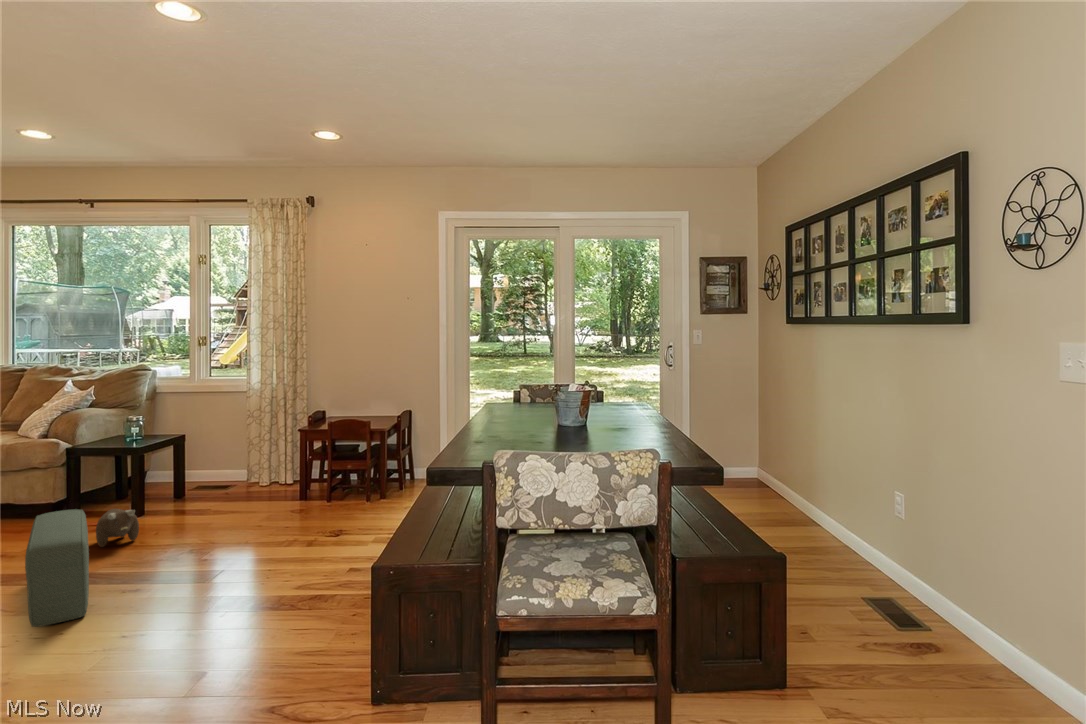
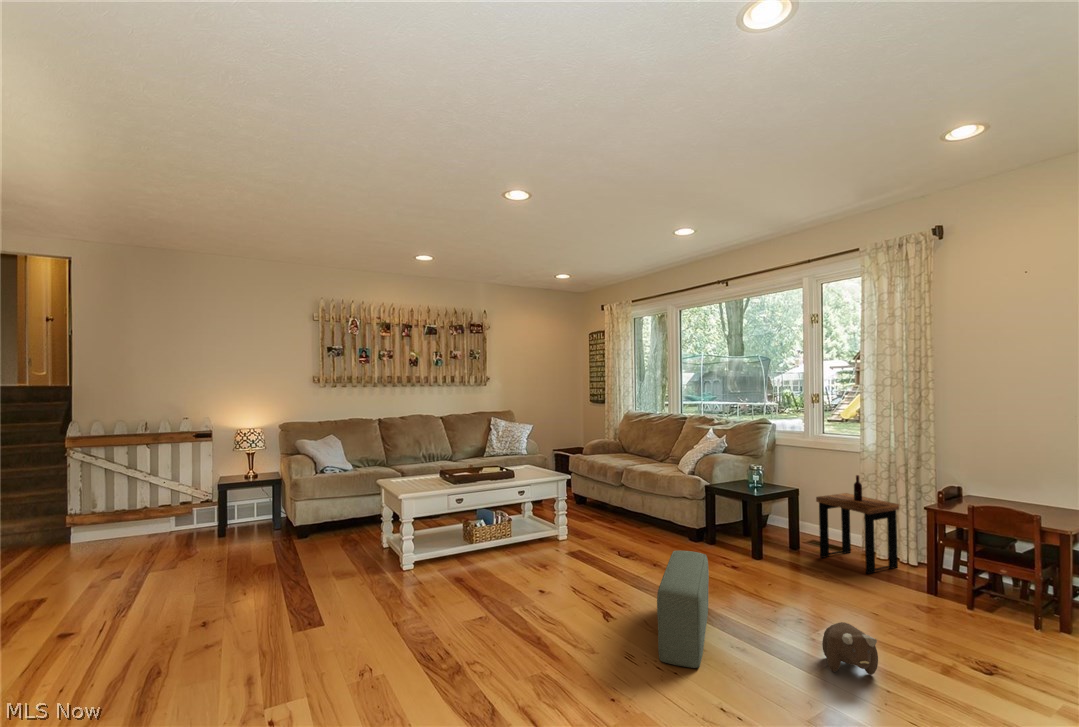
side table: none [203,412,279,500] -> present [816,475,899,574]
plush toy: present [96,509,139,547] -> present [822,622,878,675]

